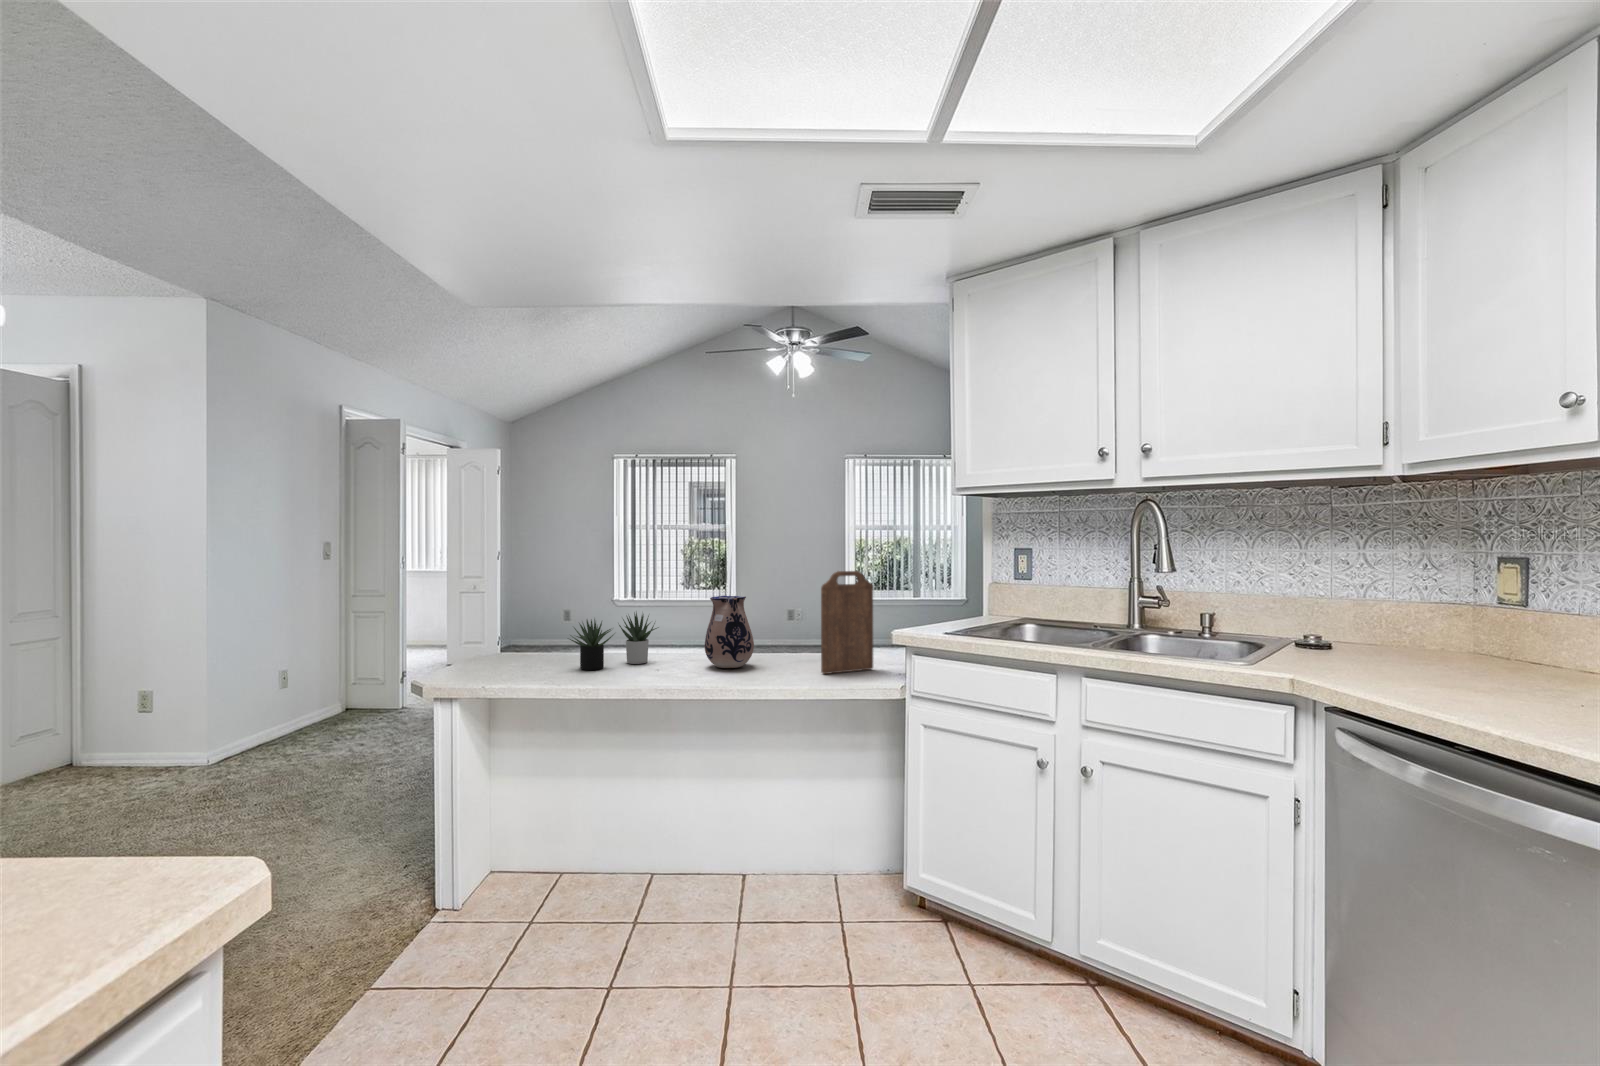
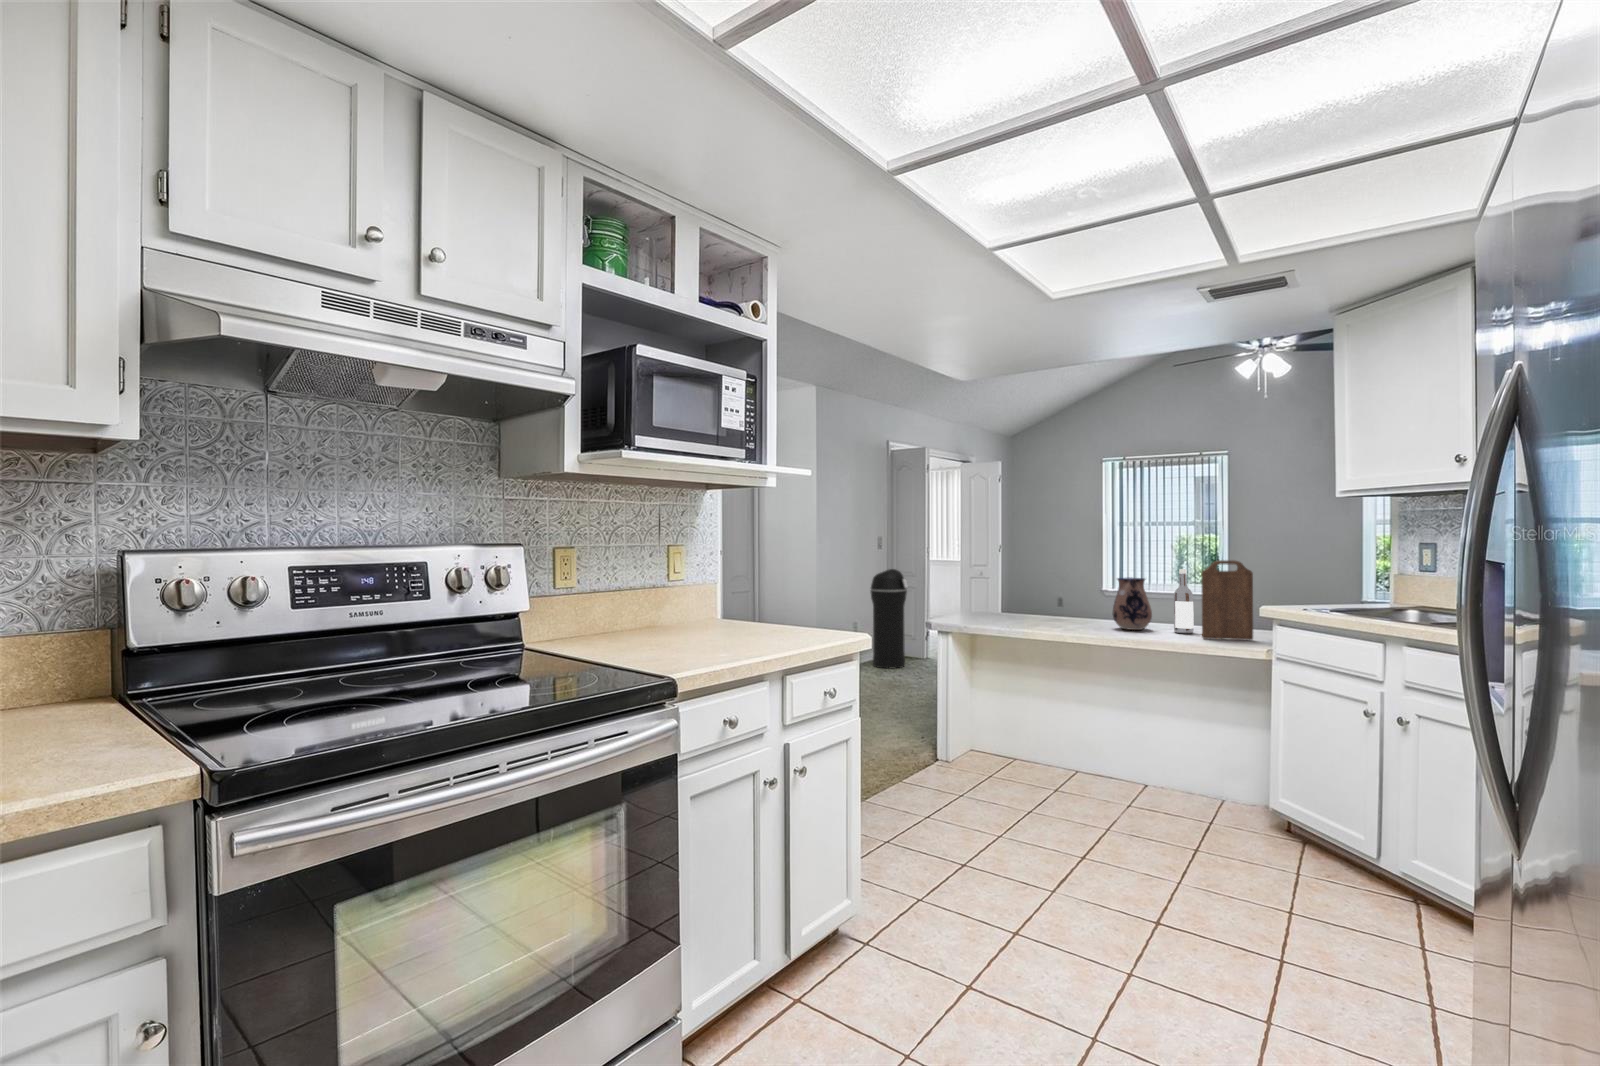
wine bottle: none [780,583,803,667] -> present [1174,569,1194,634]
trash can: none [309,586,374,733] -> present [871,569,908,668]
succulent plant: present [570,612,657,670] -> none [1016,585,1084,623]

